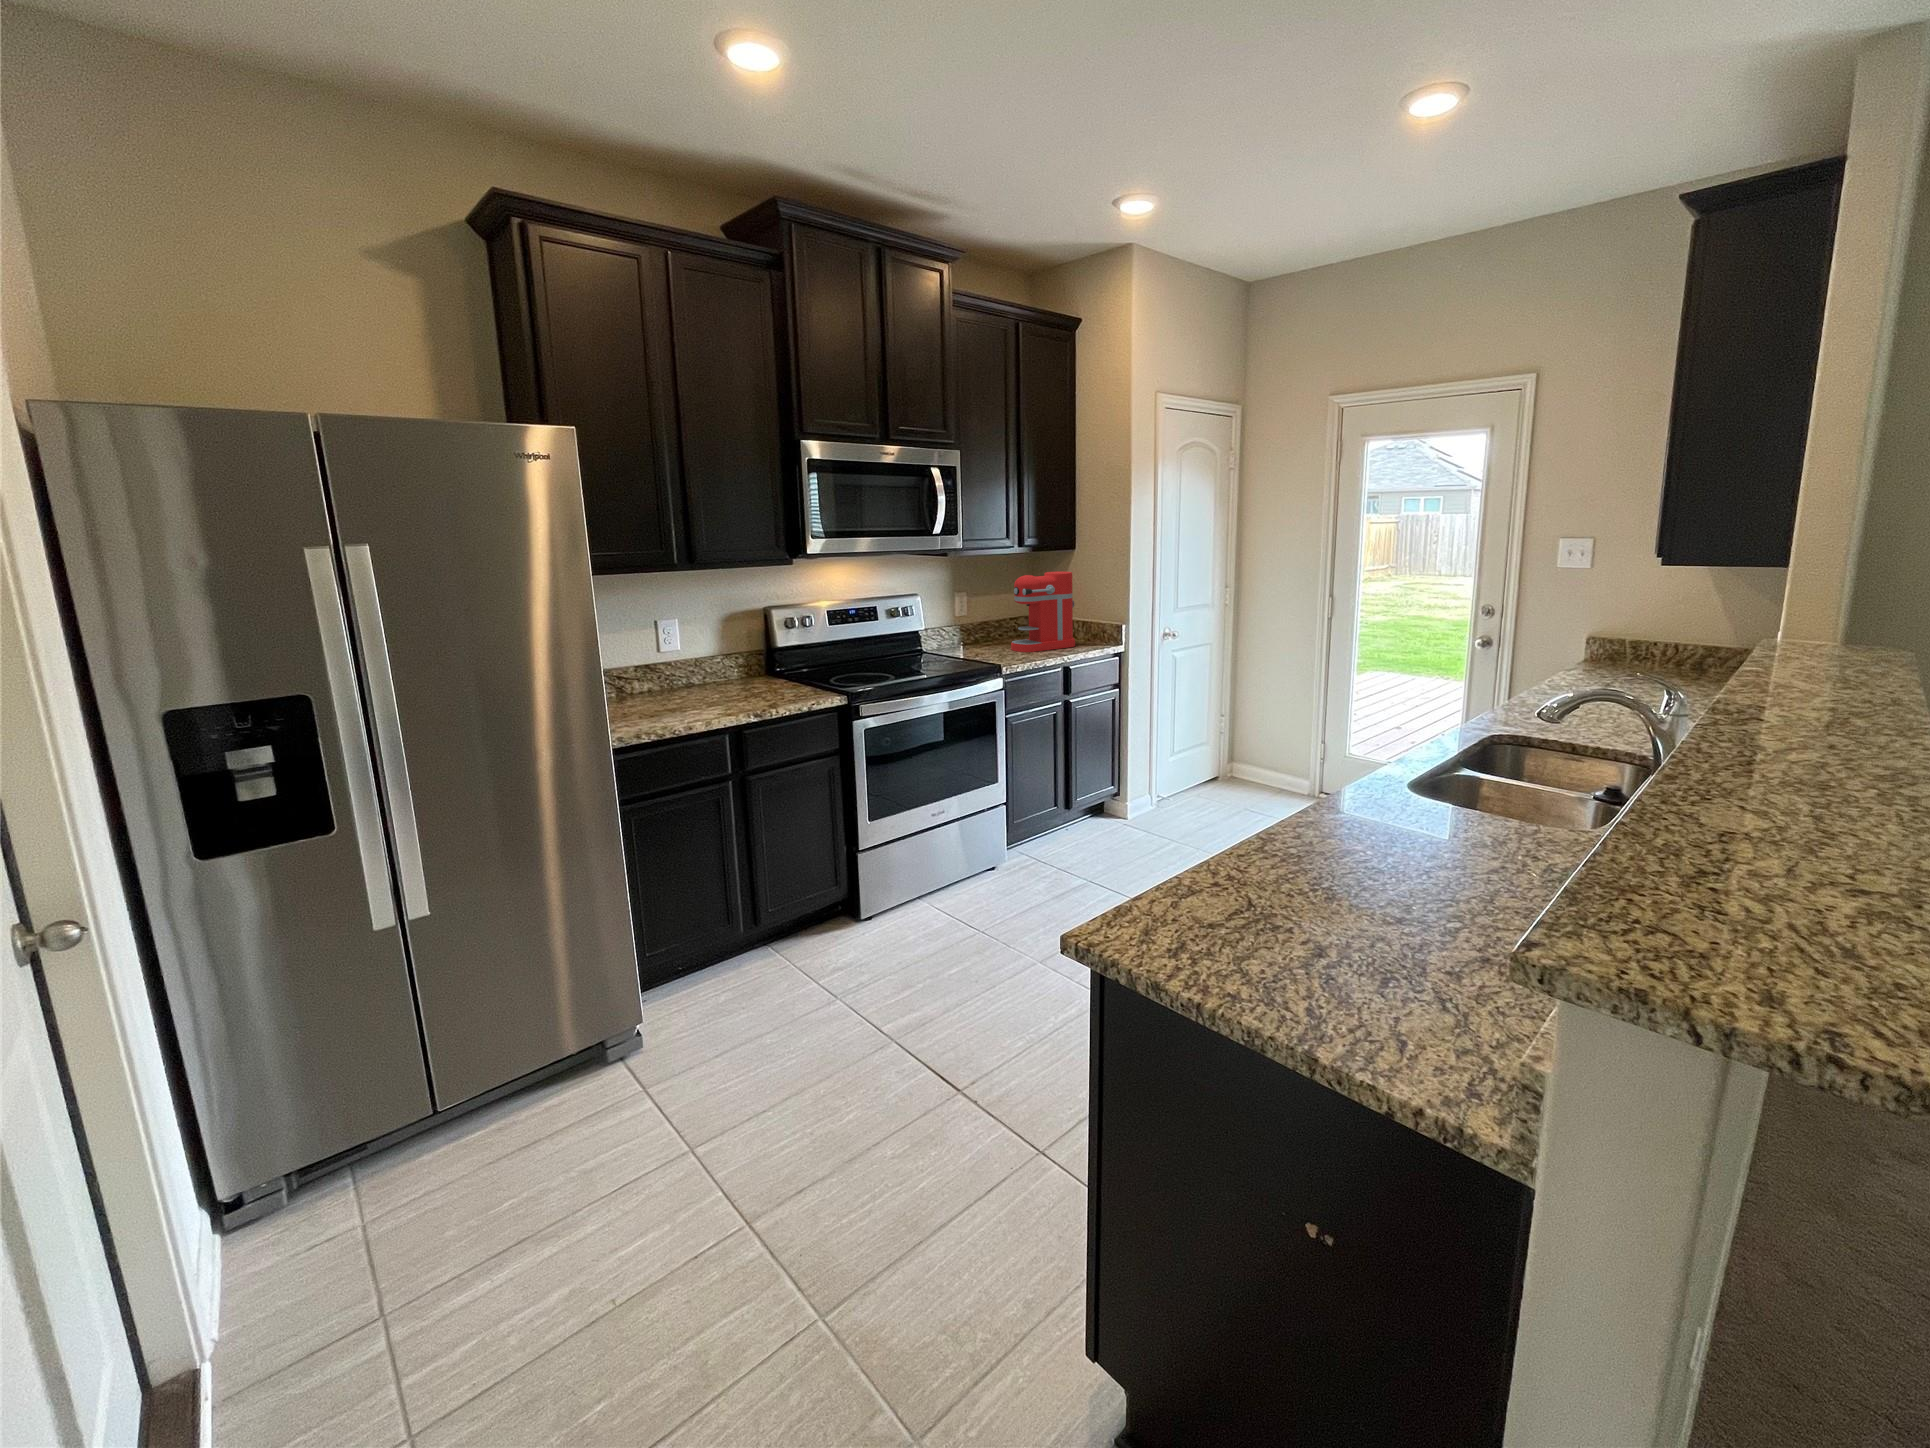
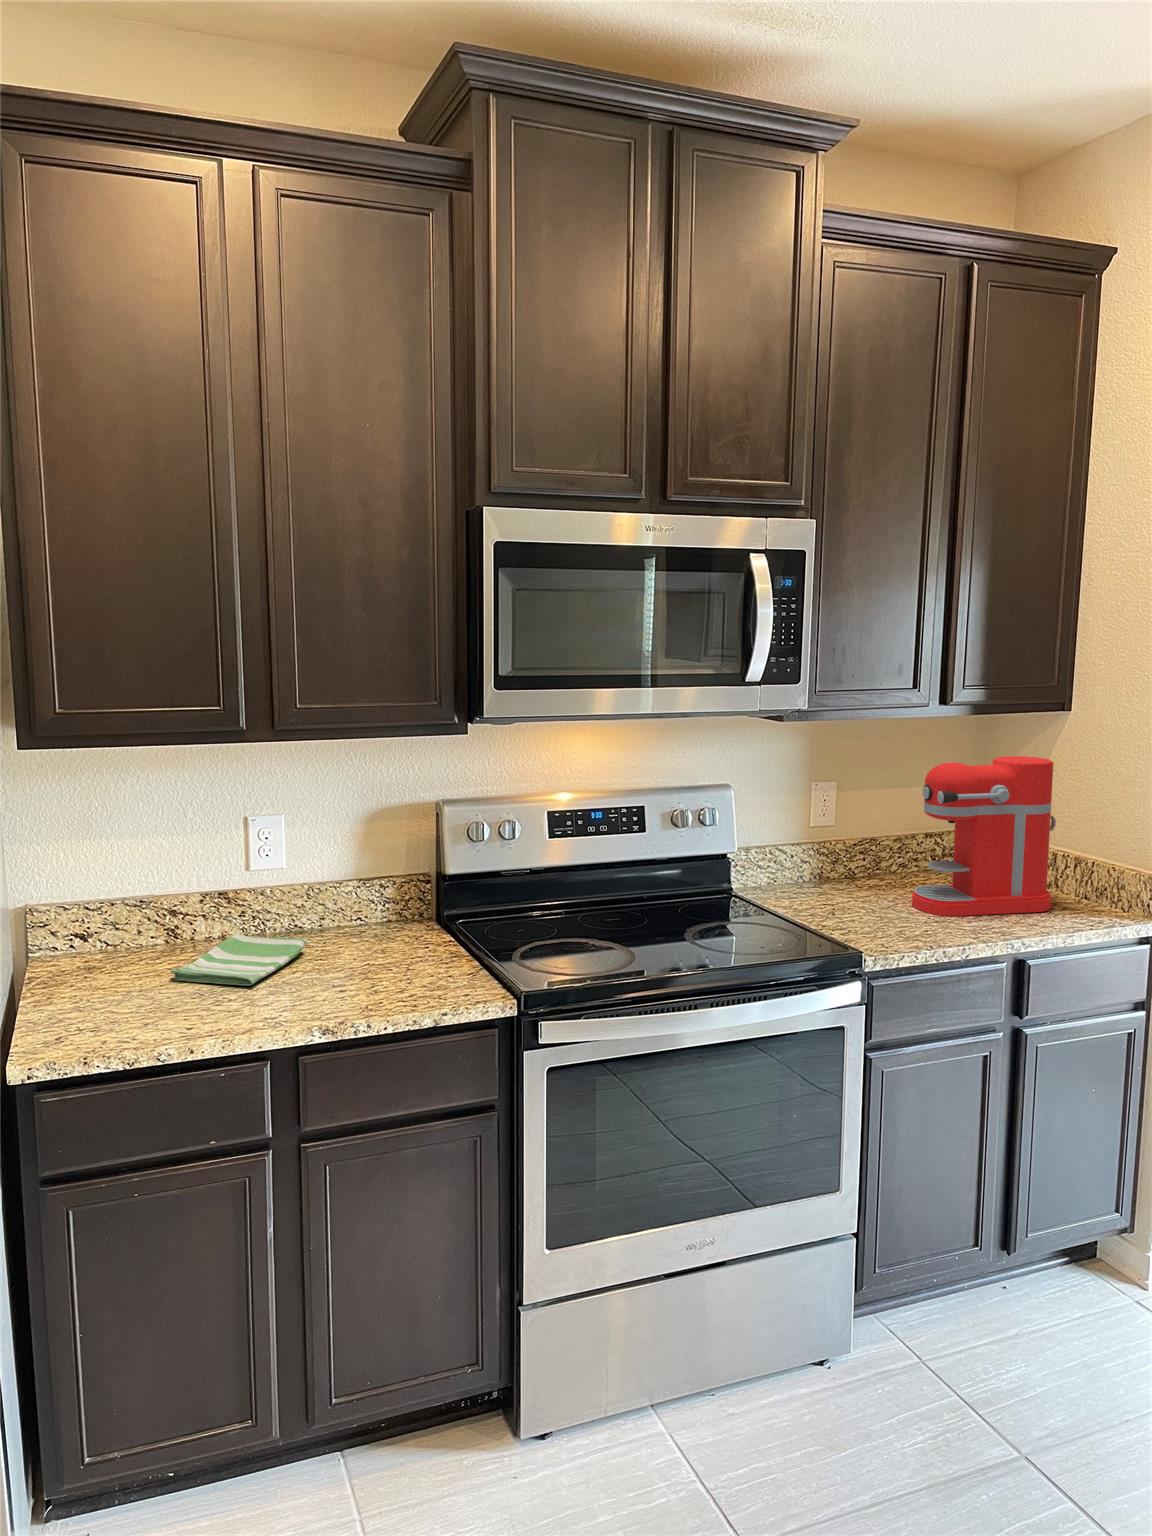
dish towel: none [648,684,712,706] -> present [171,935,307,985]

